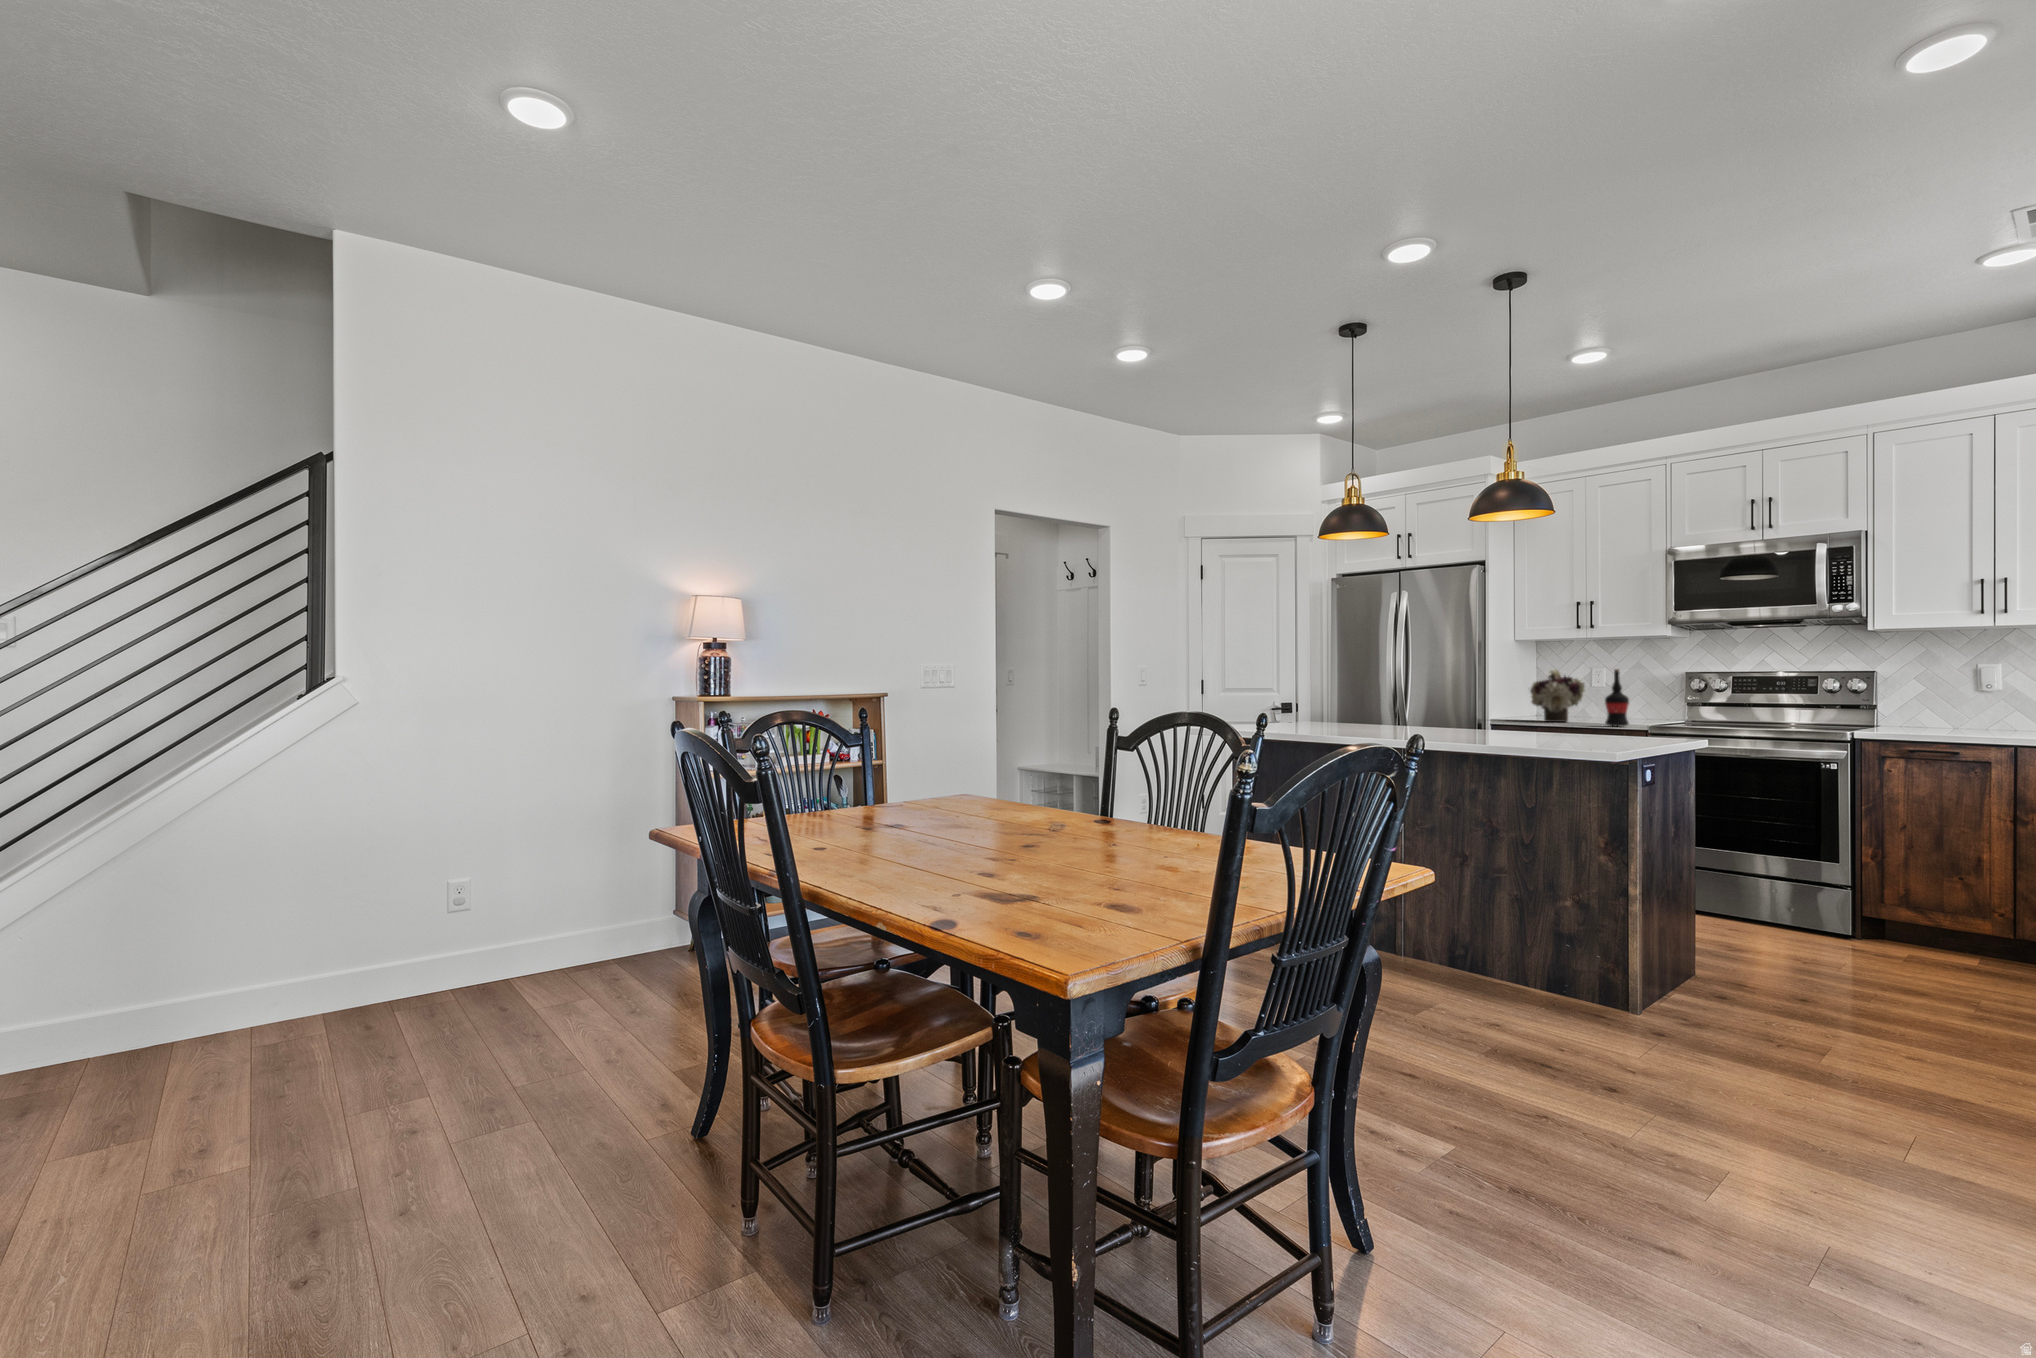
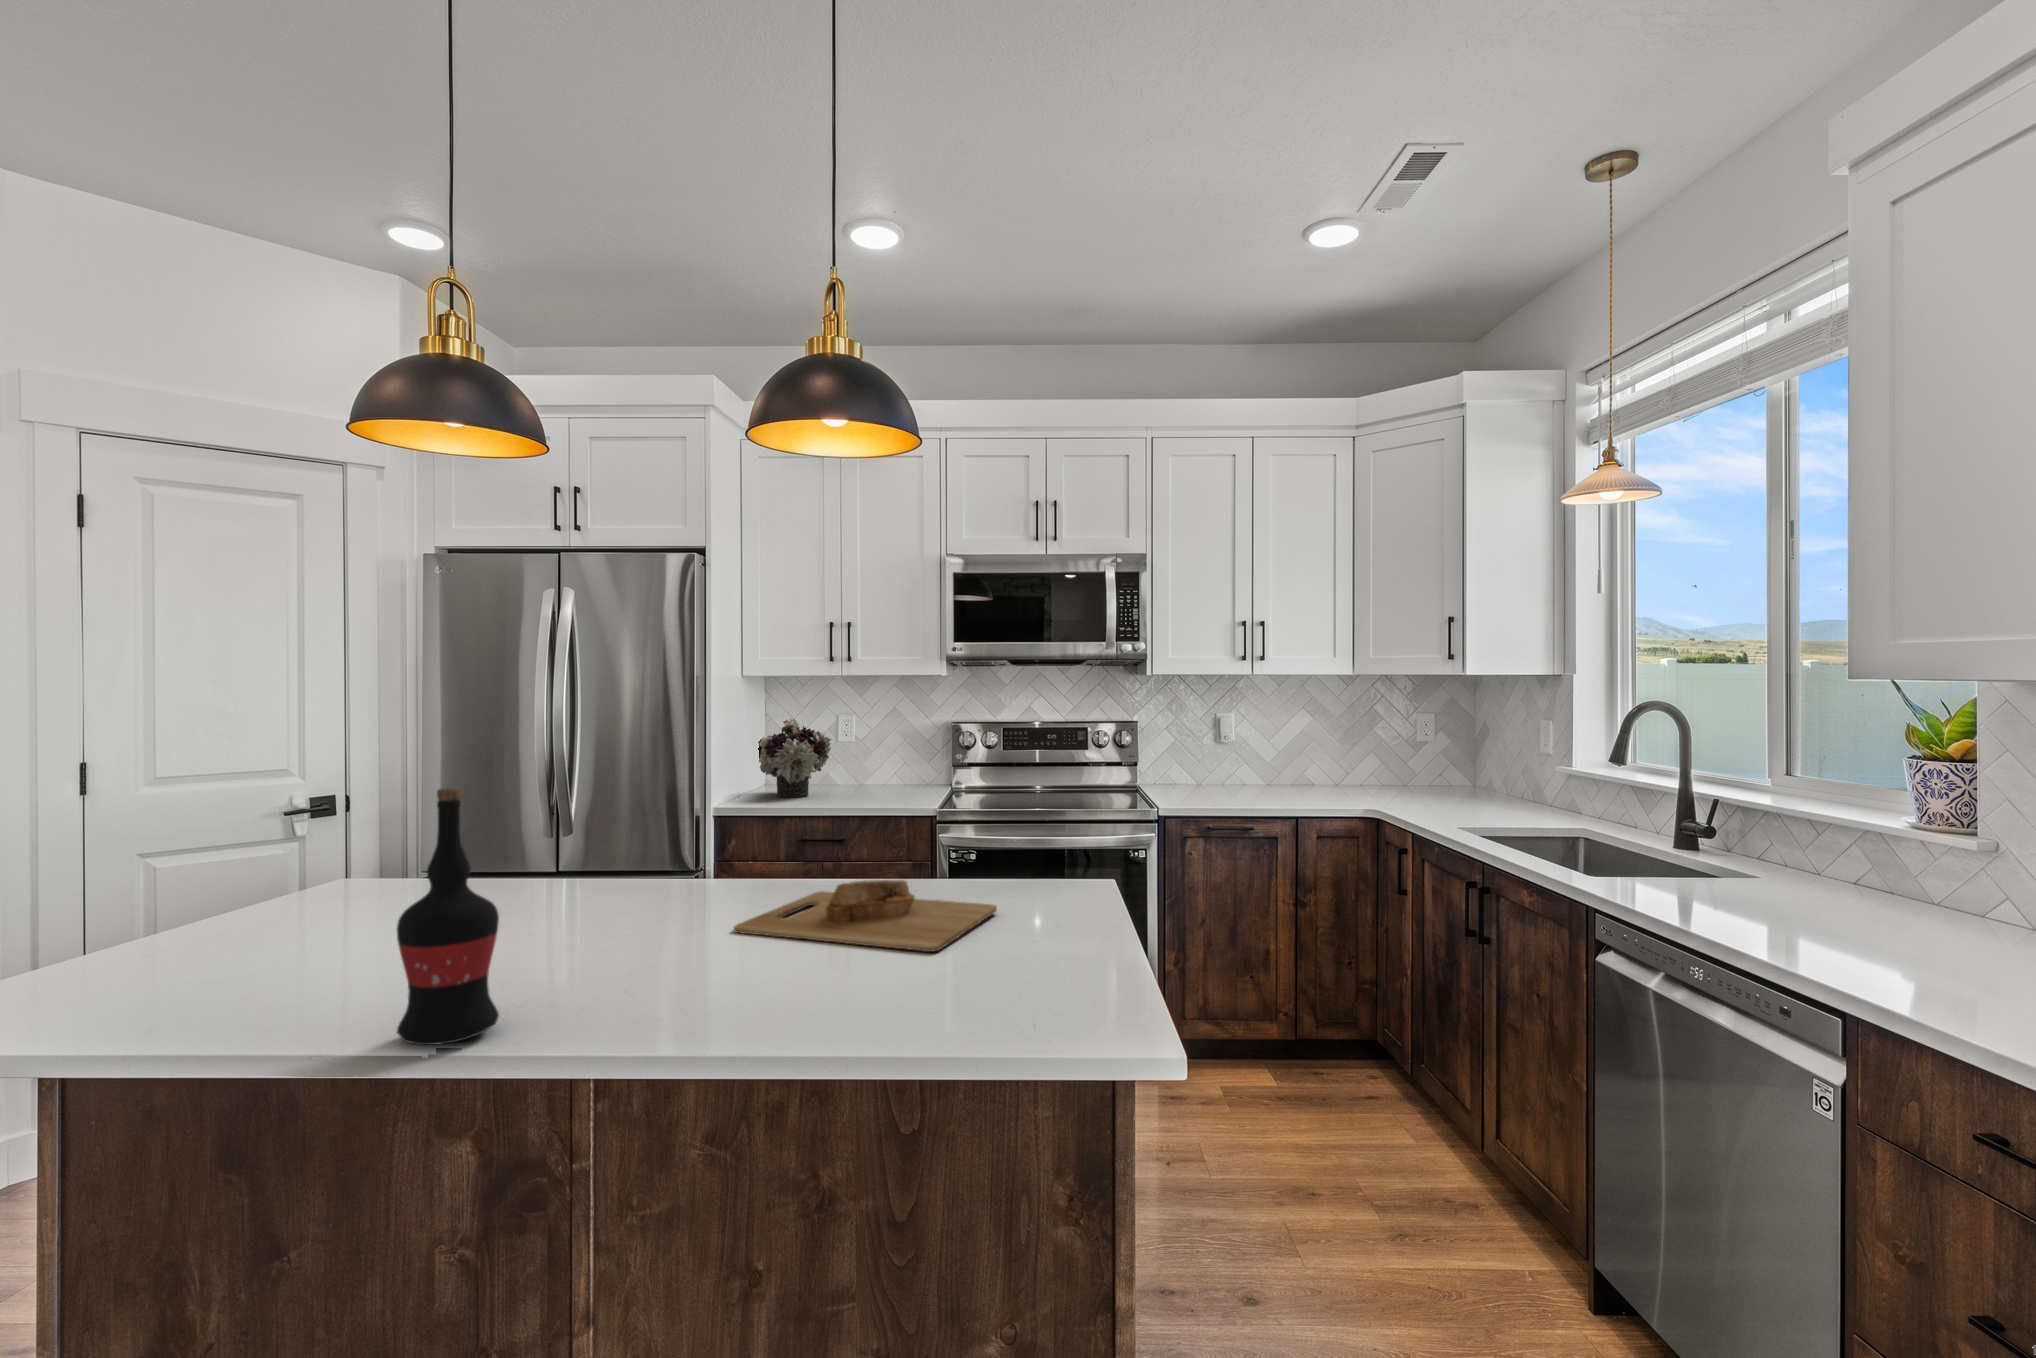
wine bottle: present [1605,669,1629,726] -> present [397,787,499,1045]
cutting board: none [1461,720,1602,744] -> present [734,880,997,952]

